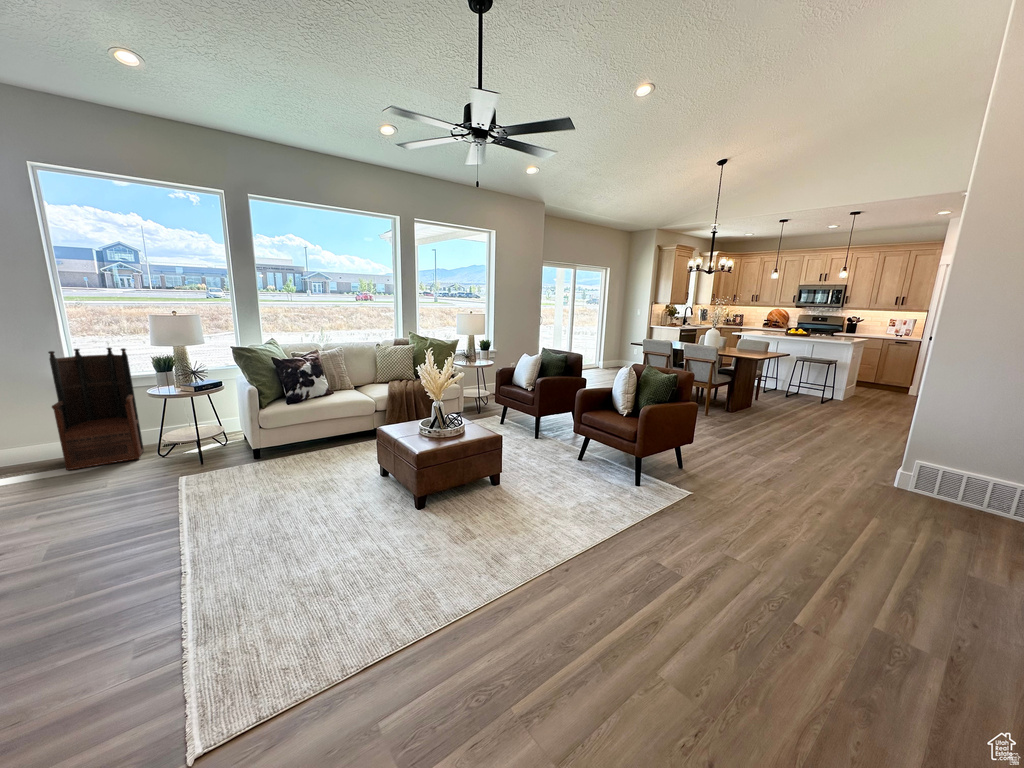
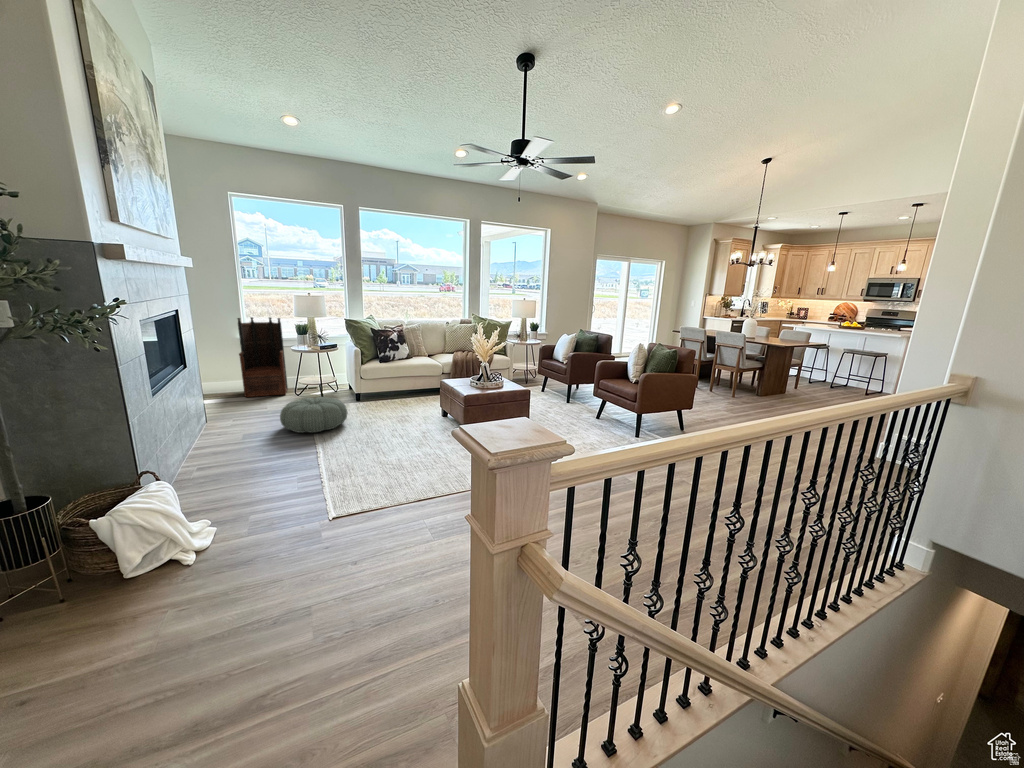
pouf: none [120,467,239,533] -> present [280,397,348,433]

